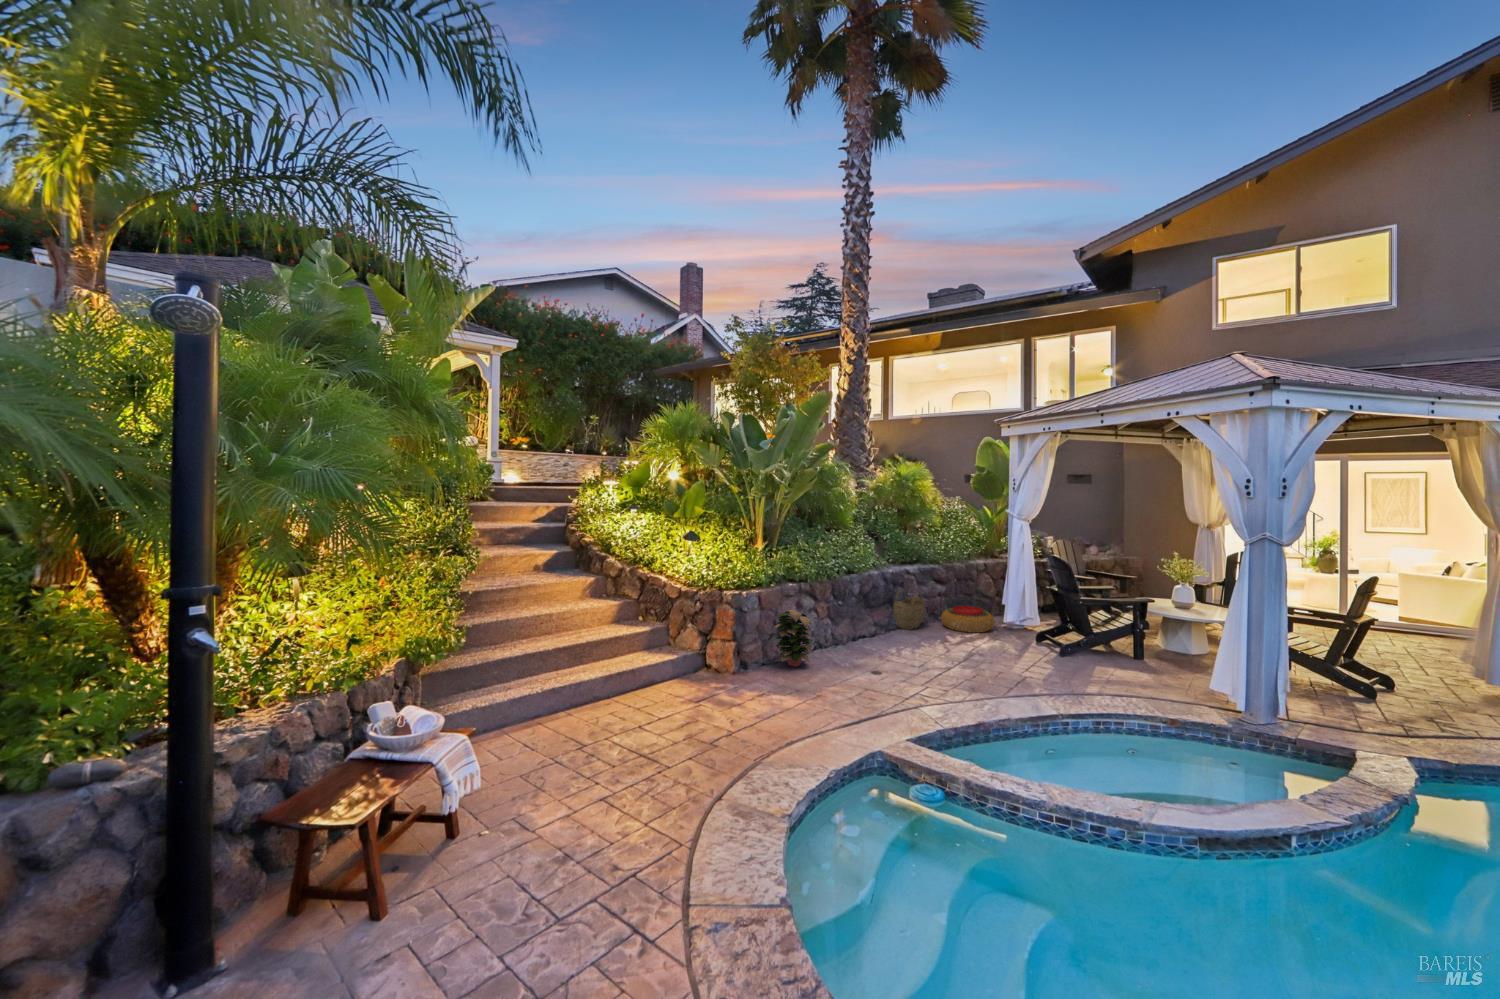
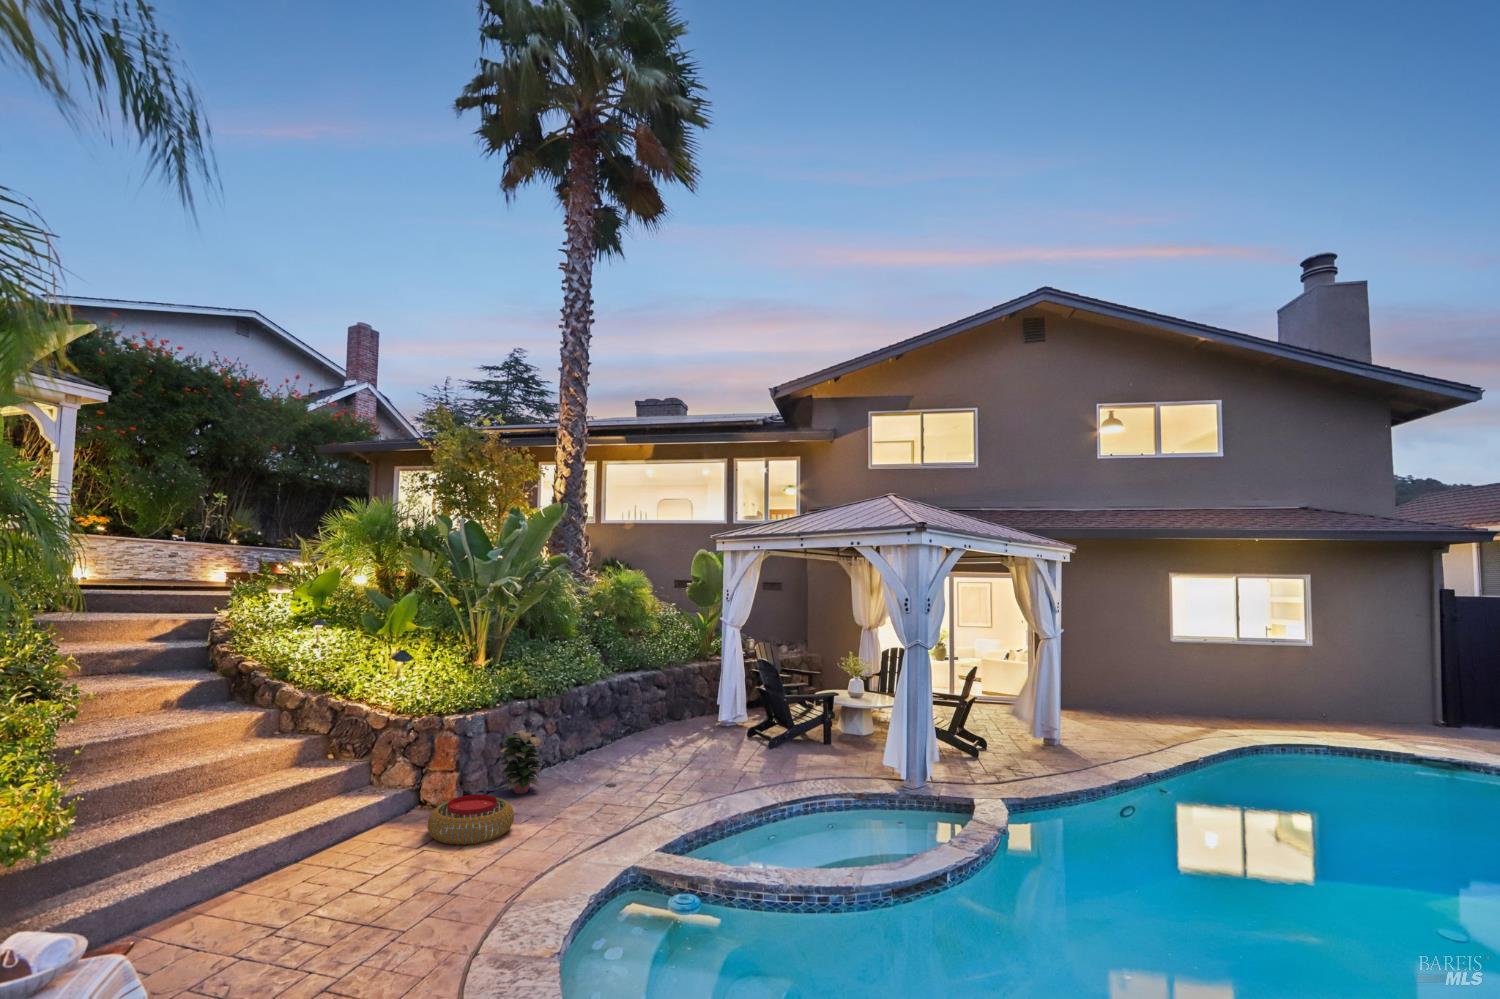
woven basket: present [893,595,925,630] -> none [617,702,649,744]
pouf: present [941,606,994,633] -> present [427,794,514,845]

